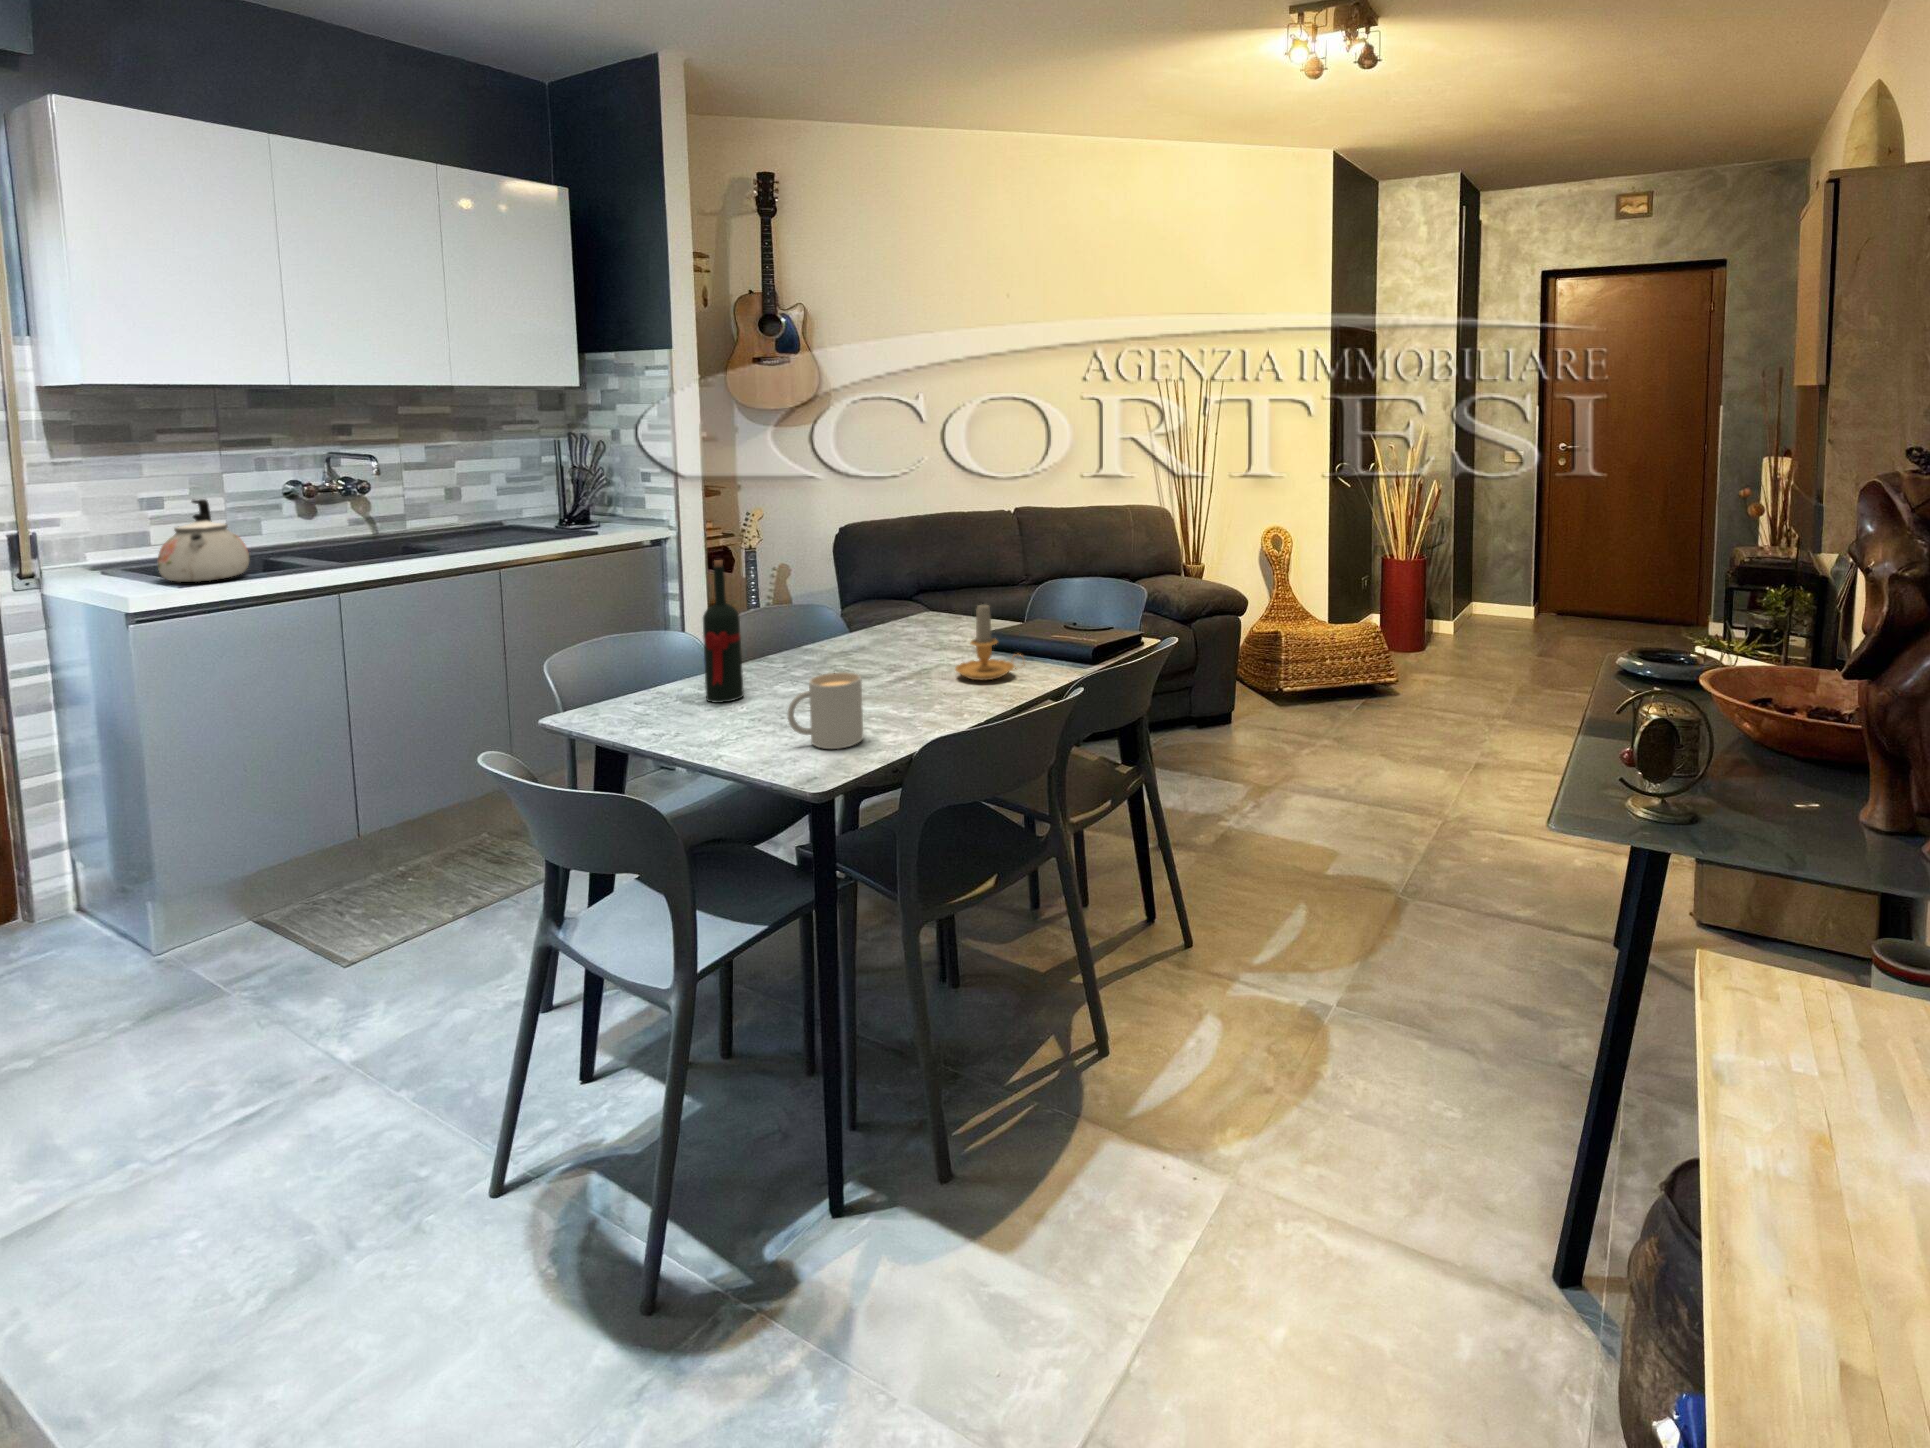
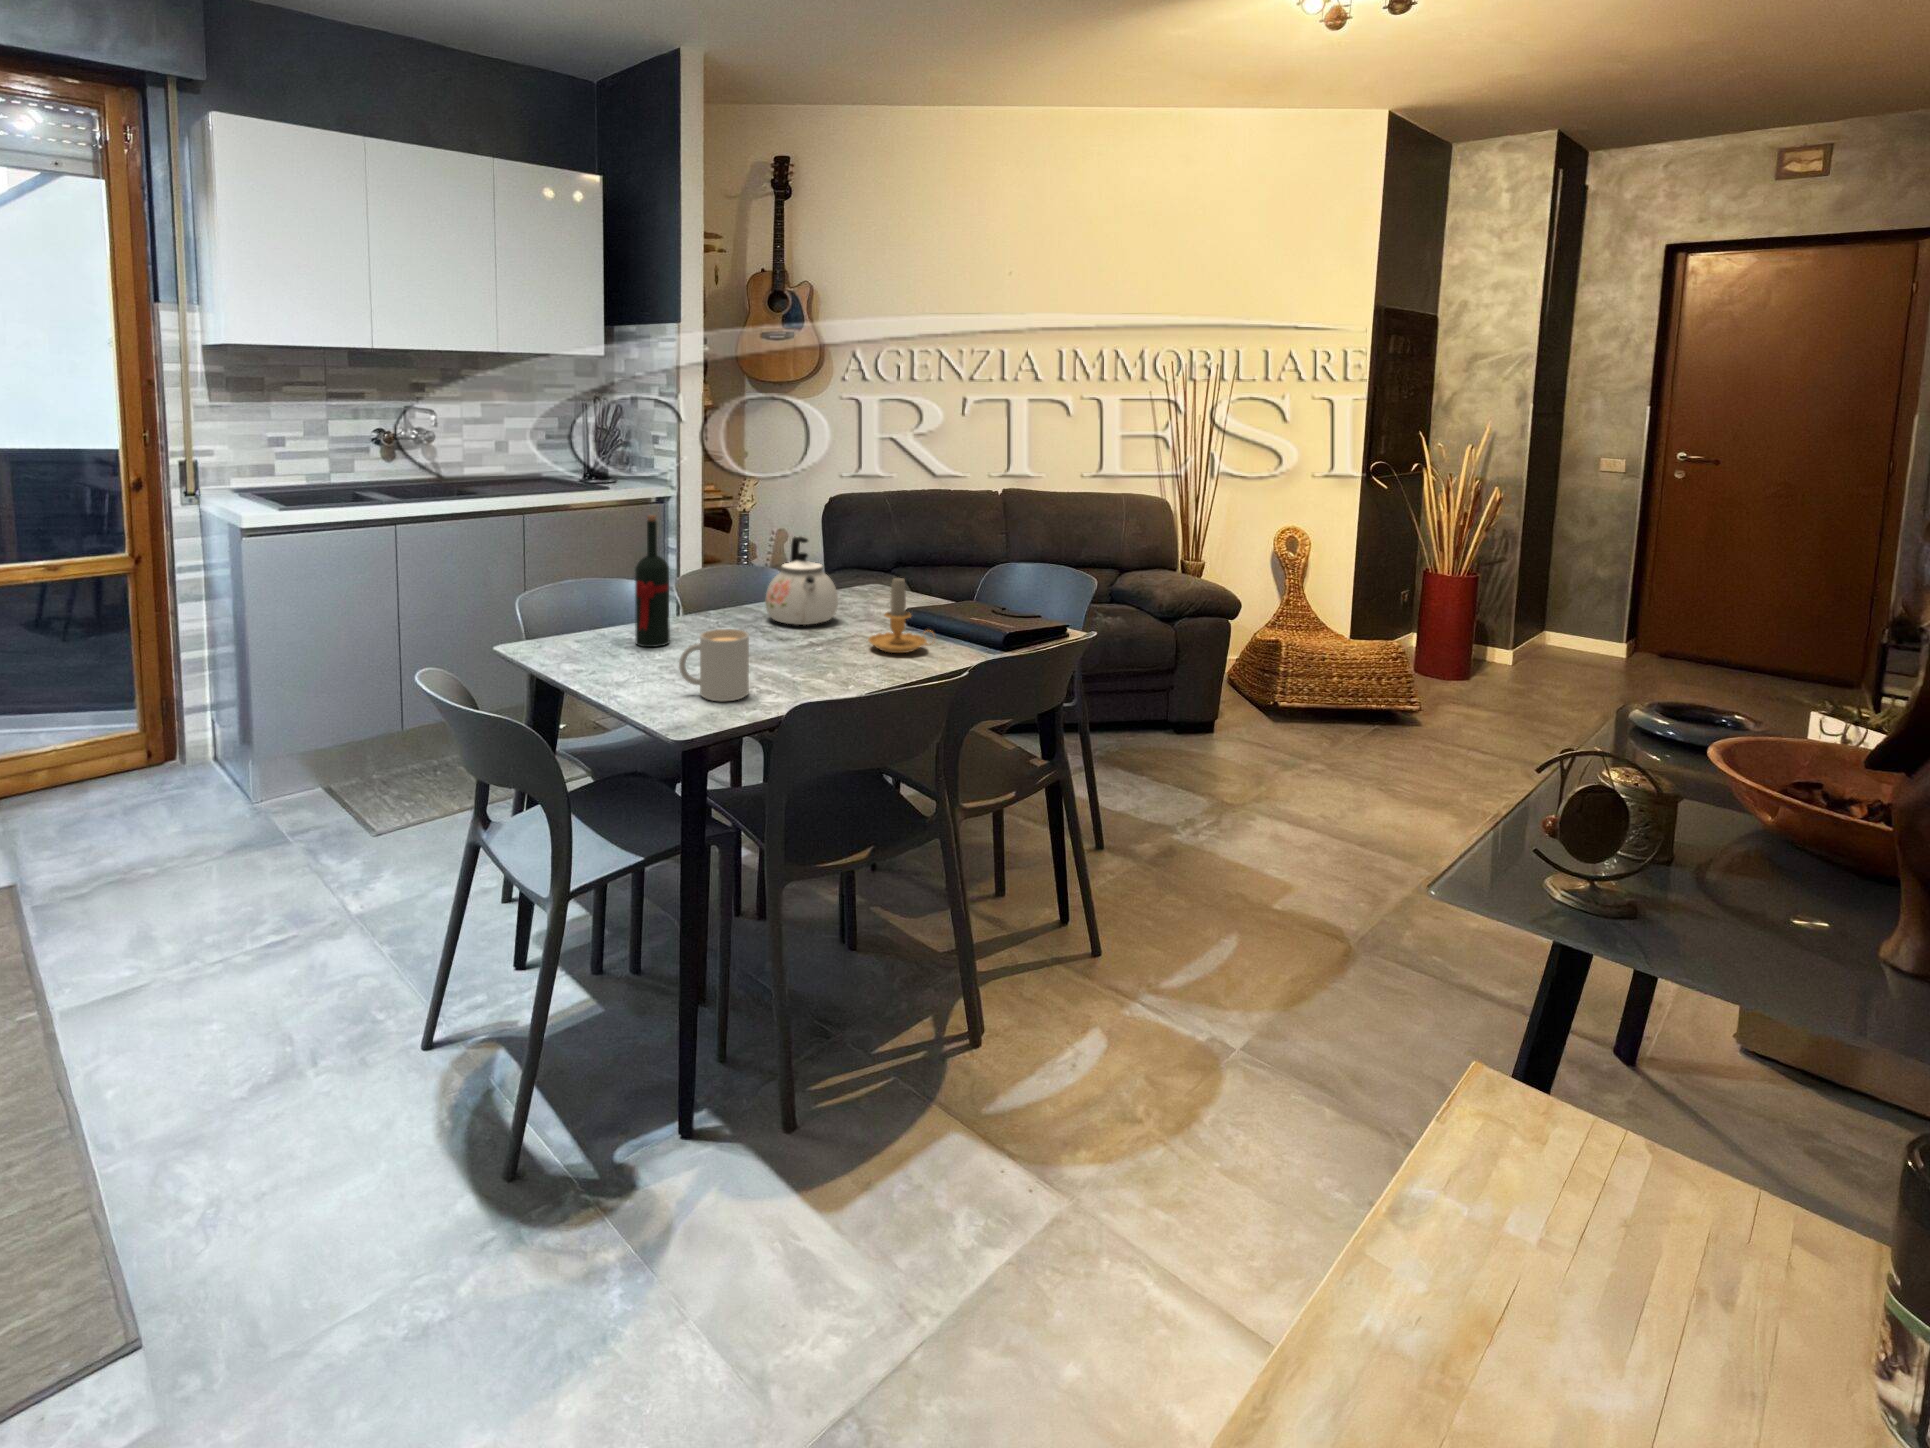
kettle: present [158,499,249,582] -> present [765,537,838,625]

